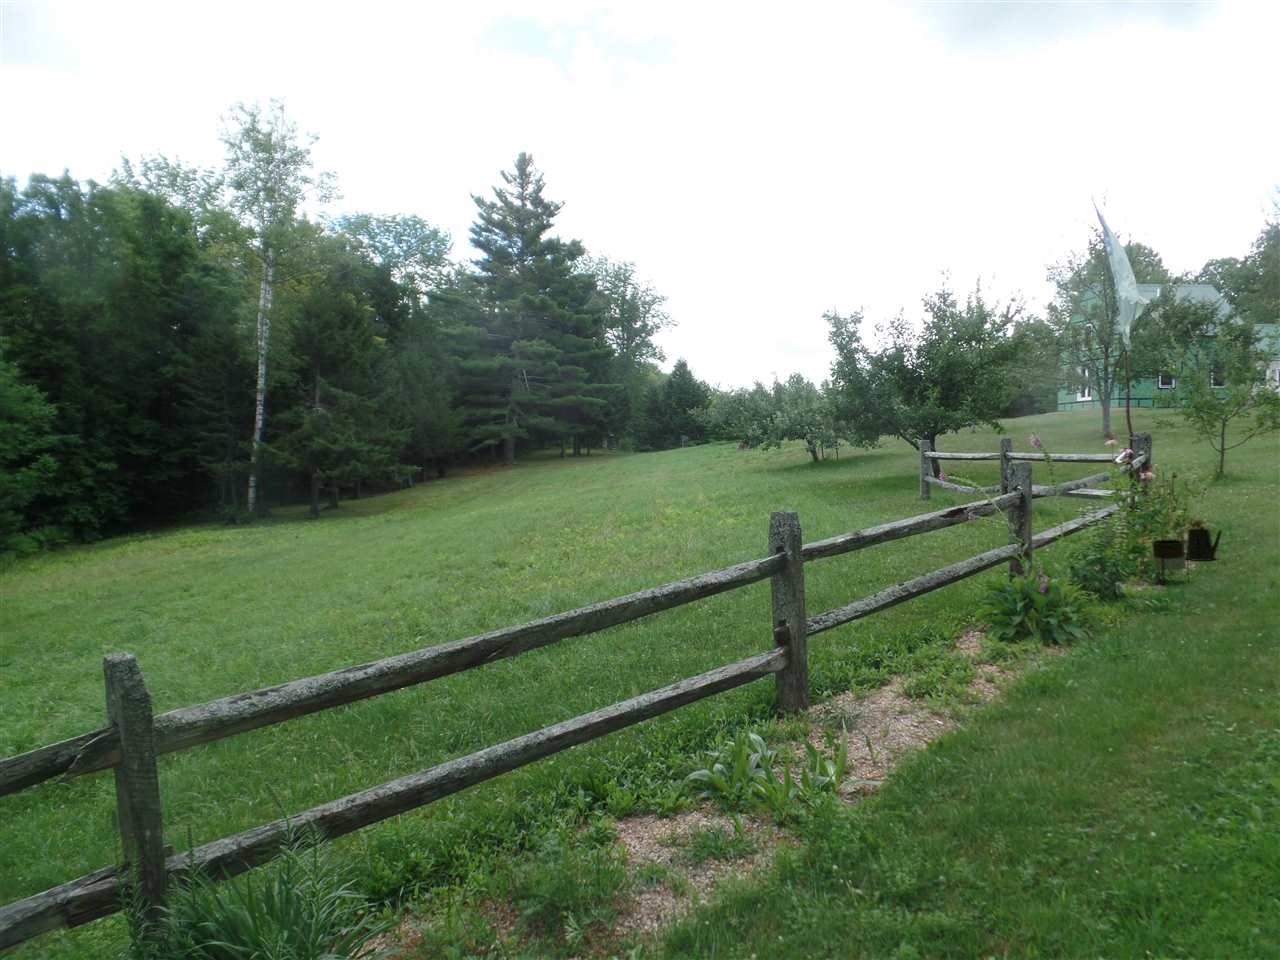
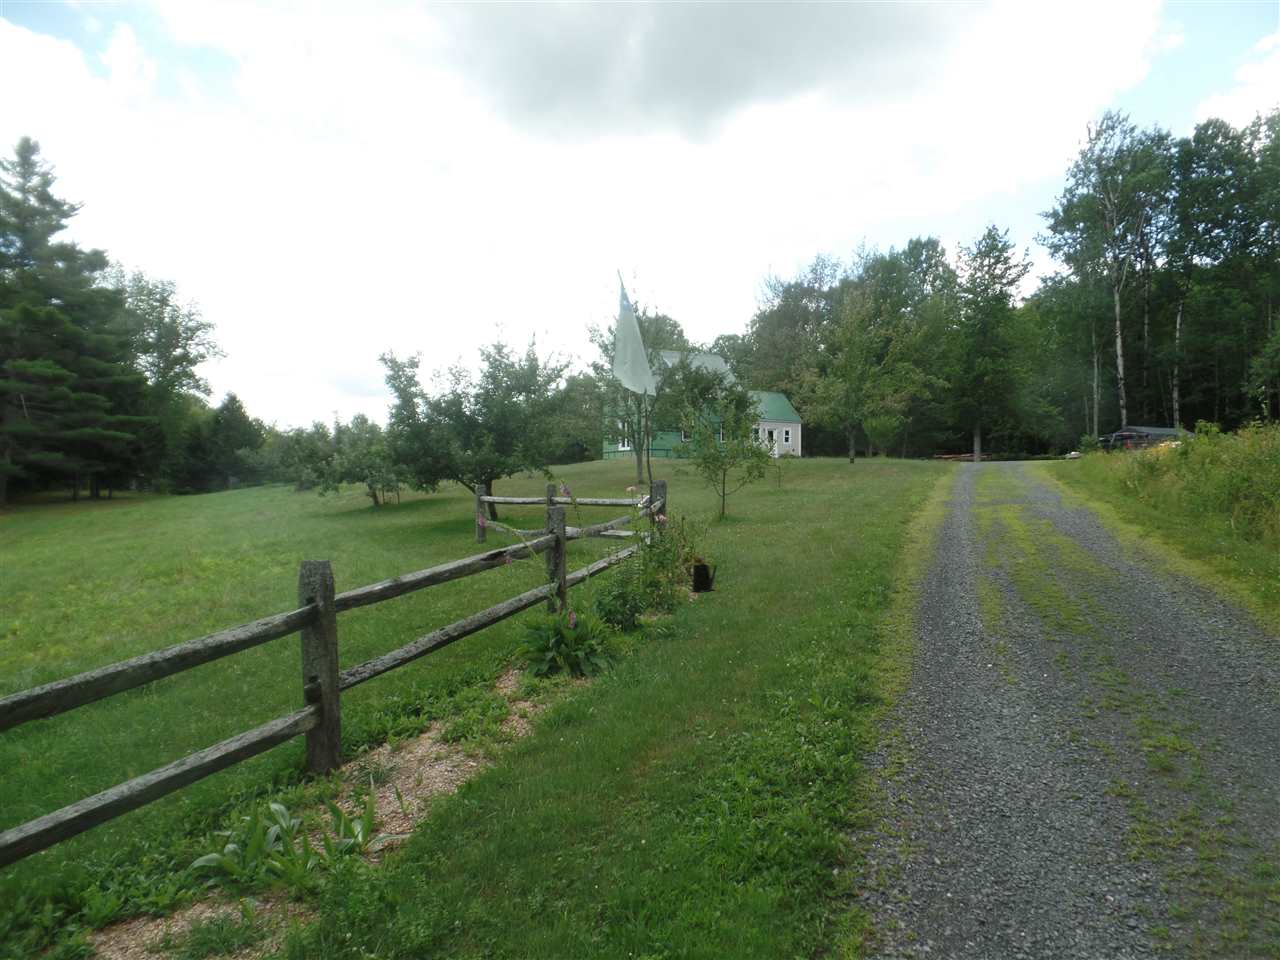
planter: present [1152,540,1189,584] -> none [664,575,692,615]

